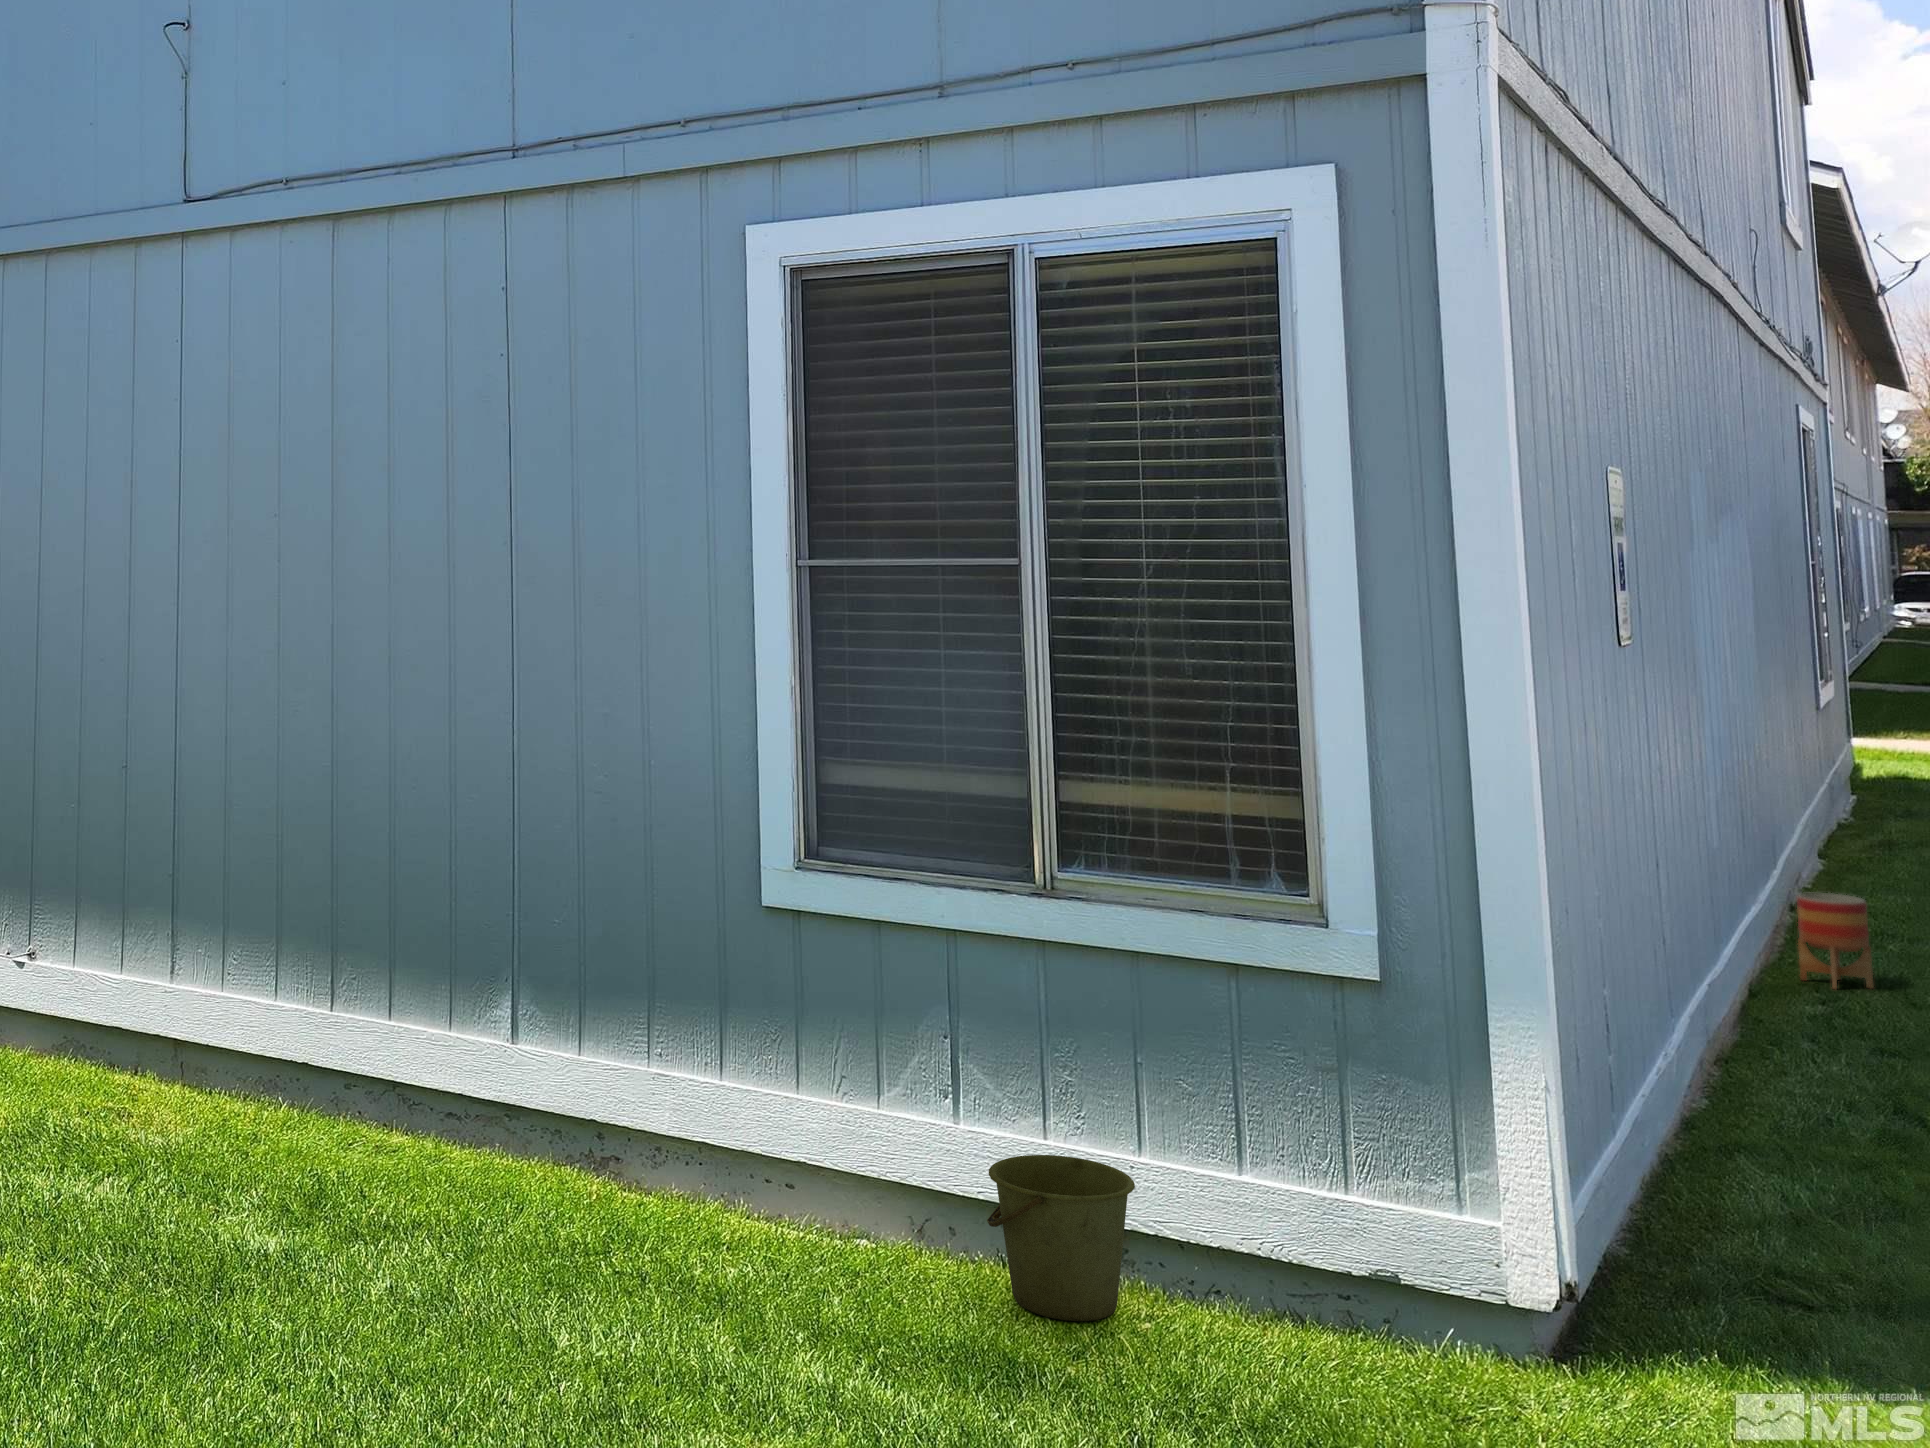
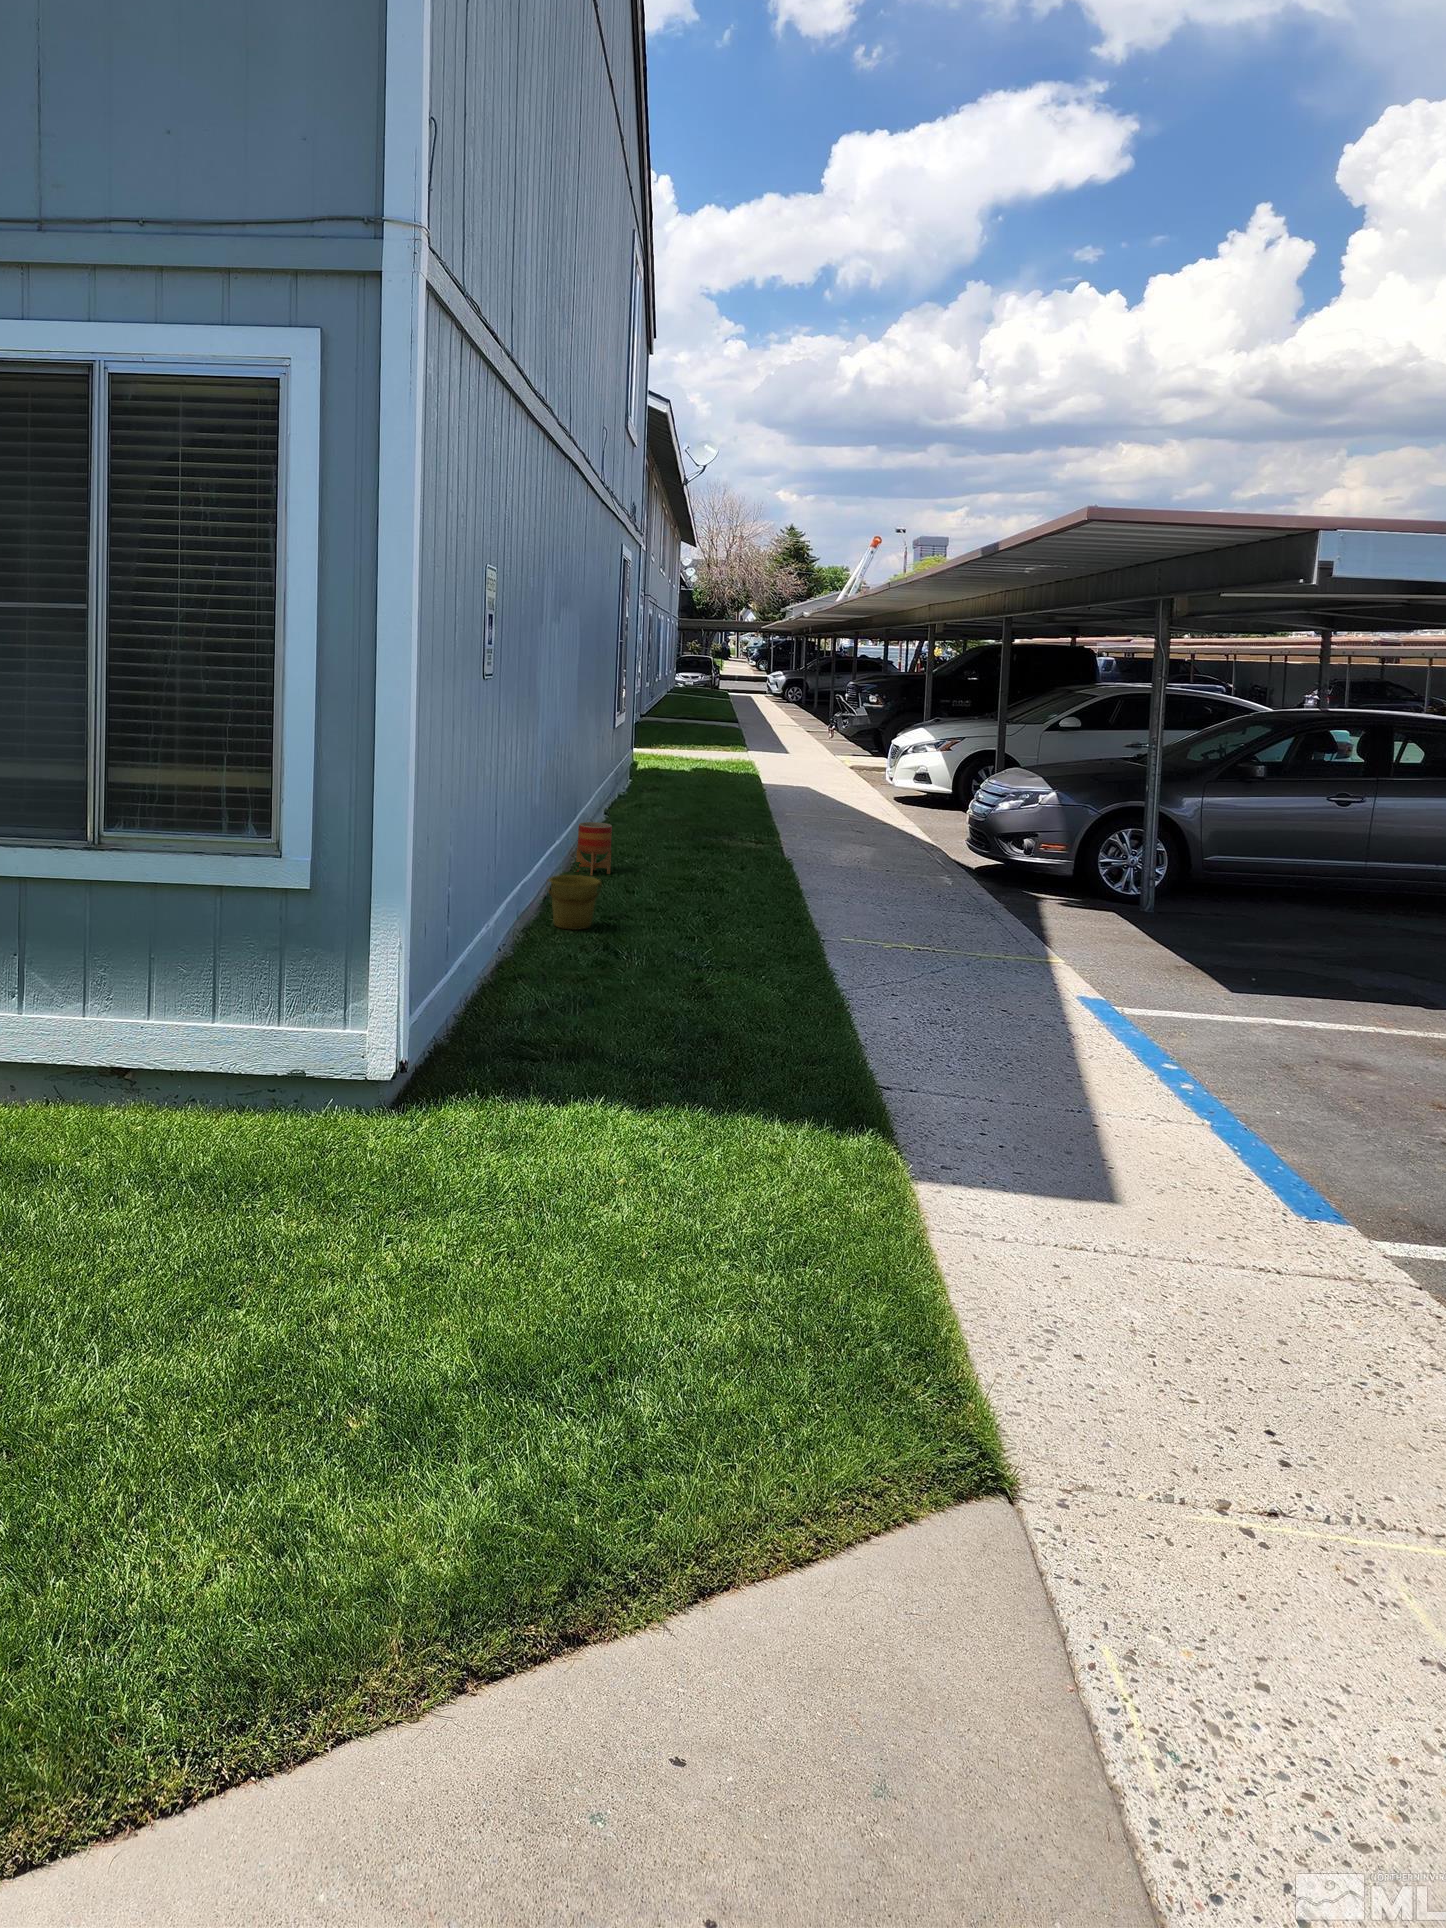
bucket: present [987,1155,1135,1321] -> present [547,875,602,930]

